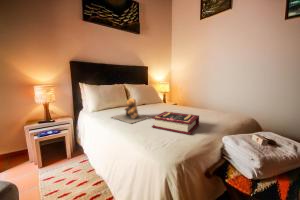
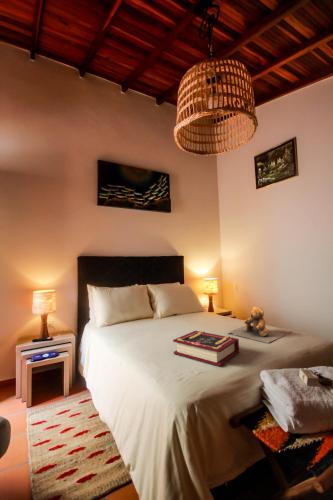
teddy bear: present [112,98,149,123] -> present [227,307,285,343]

